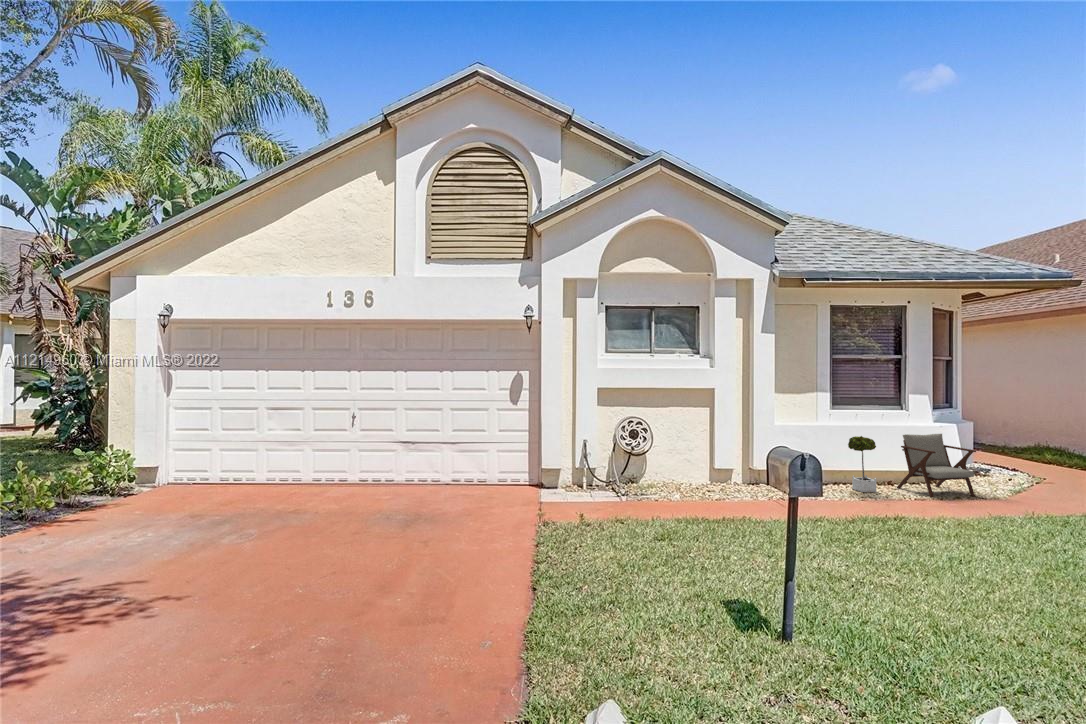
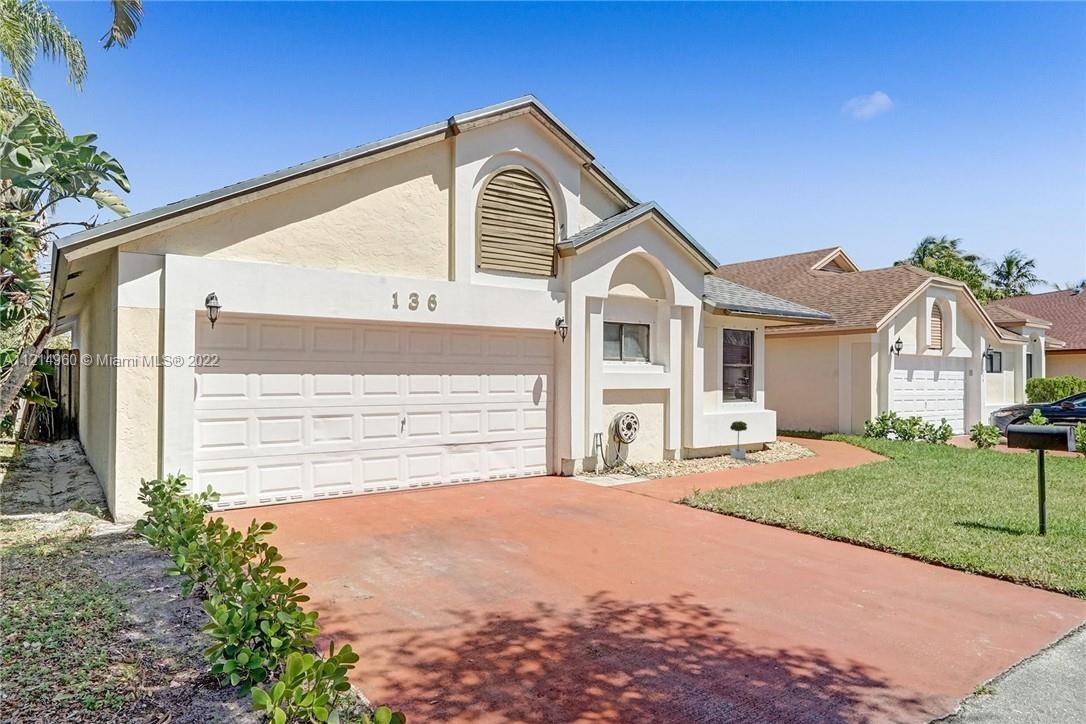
lounge chair: present [897,434,976,498] -> none [747,417,791,459]

